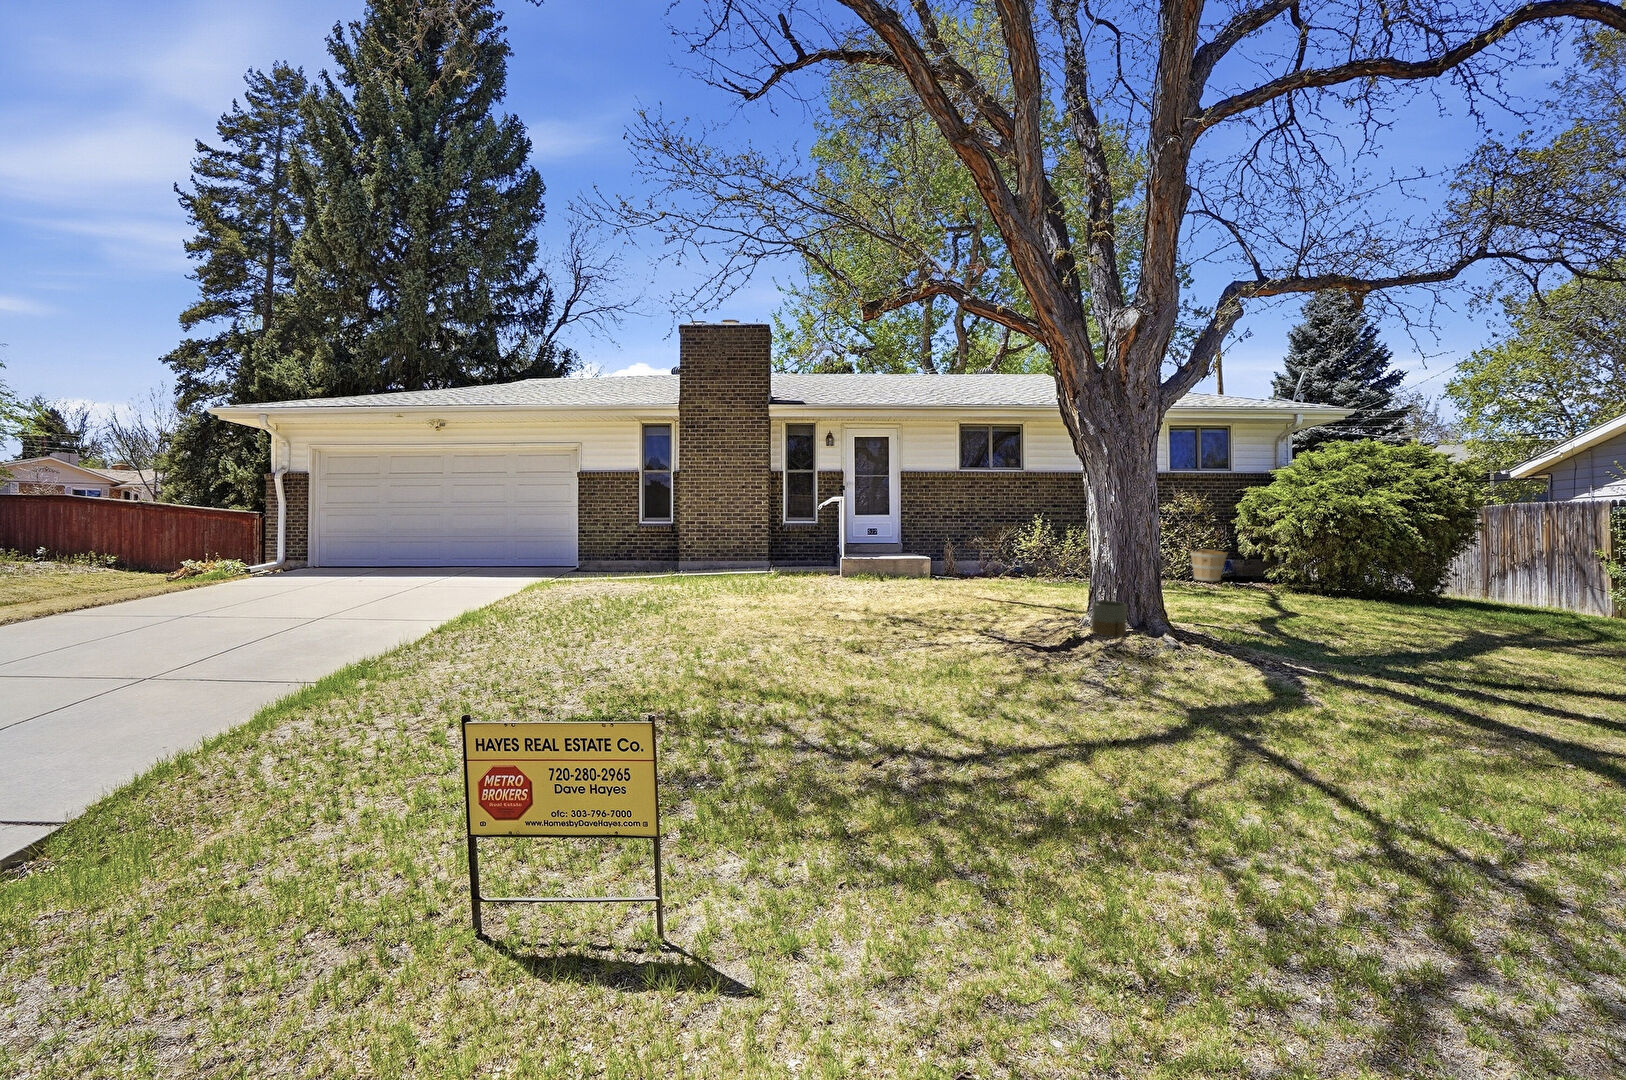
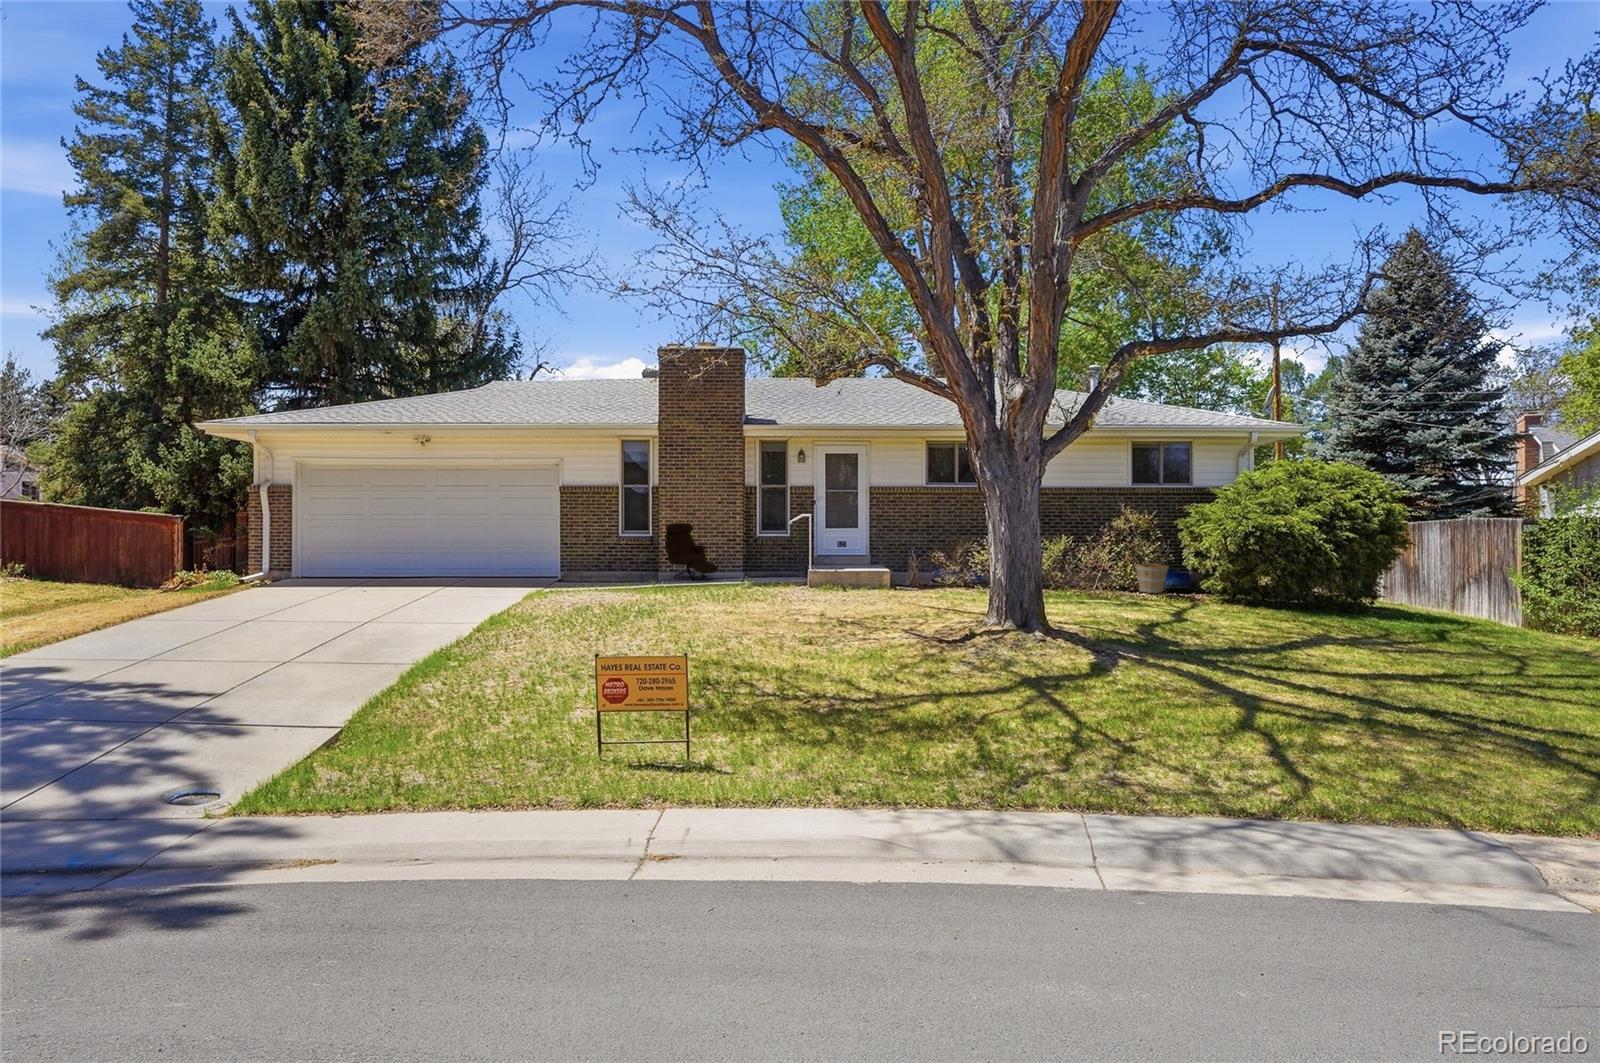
lounge chair: none [686,508,743,569] -> present [665,523,718,579]
planter: present [1091,601,1127,645] -> none [988,606,1014,645]

